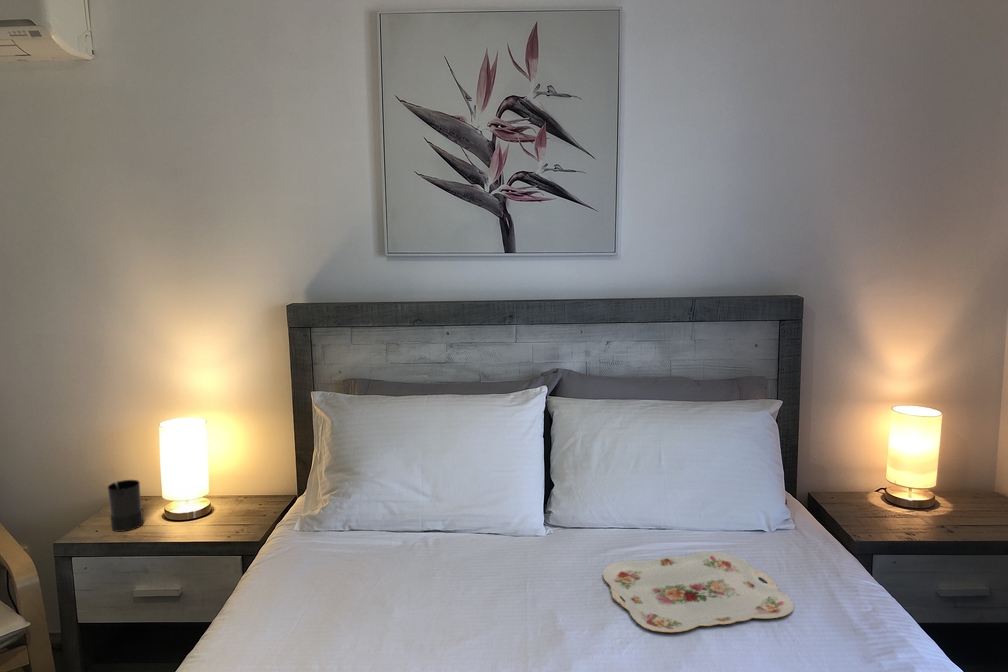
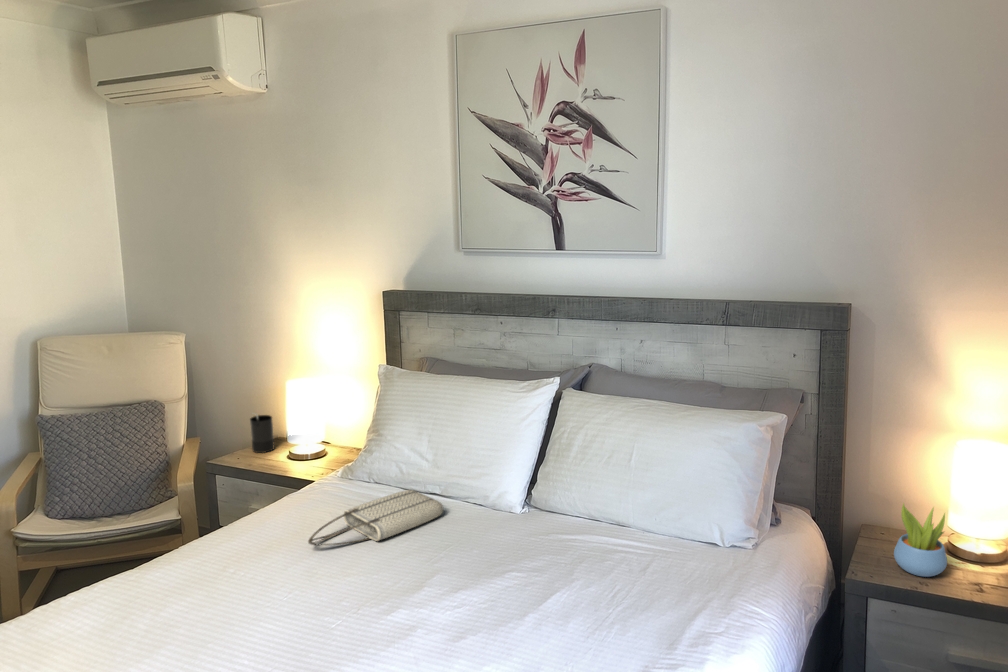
succulent plant: none [871,459,920,522] -> present [894,504,947,577]
tote bag: none [352,534,472,626] -> present [308,490,443,545]
serving tray: present [603,551,793,632] -> none [502,544,662,617]

